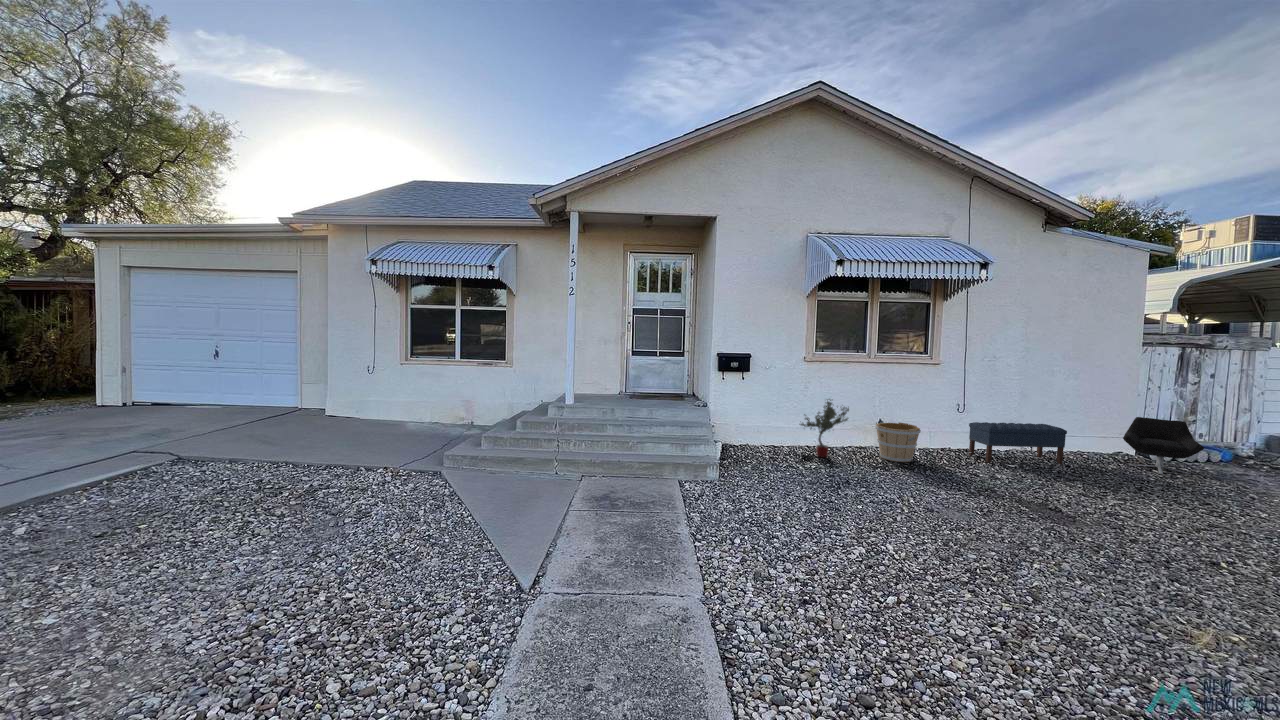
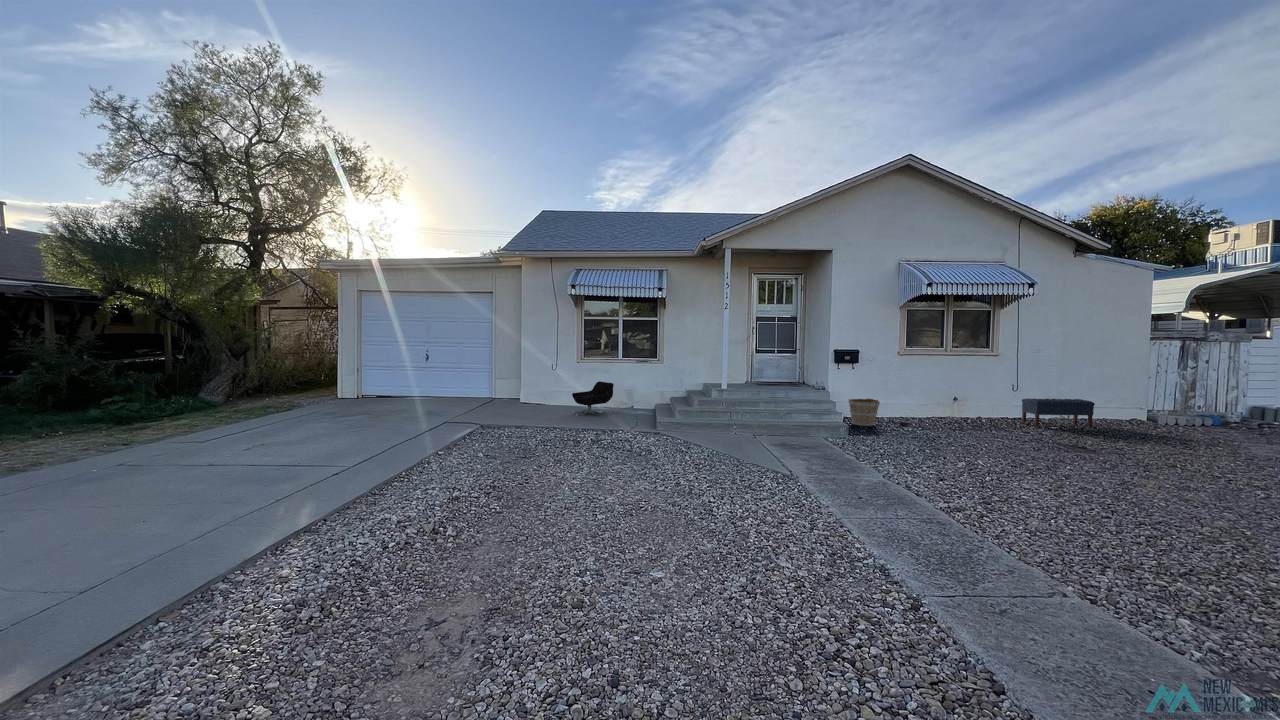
potted tree: present [800,399,849,458] -> none [896,382,933,425]
lounge chair: present [1123,417,1204,474] -> present [572,381,614,415]
wooden bucket: present [875,423,921,462] -> present [848,399,880,426]

